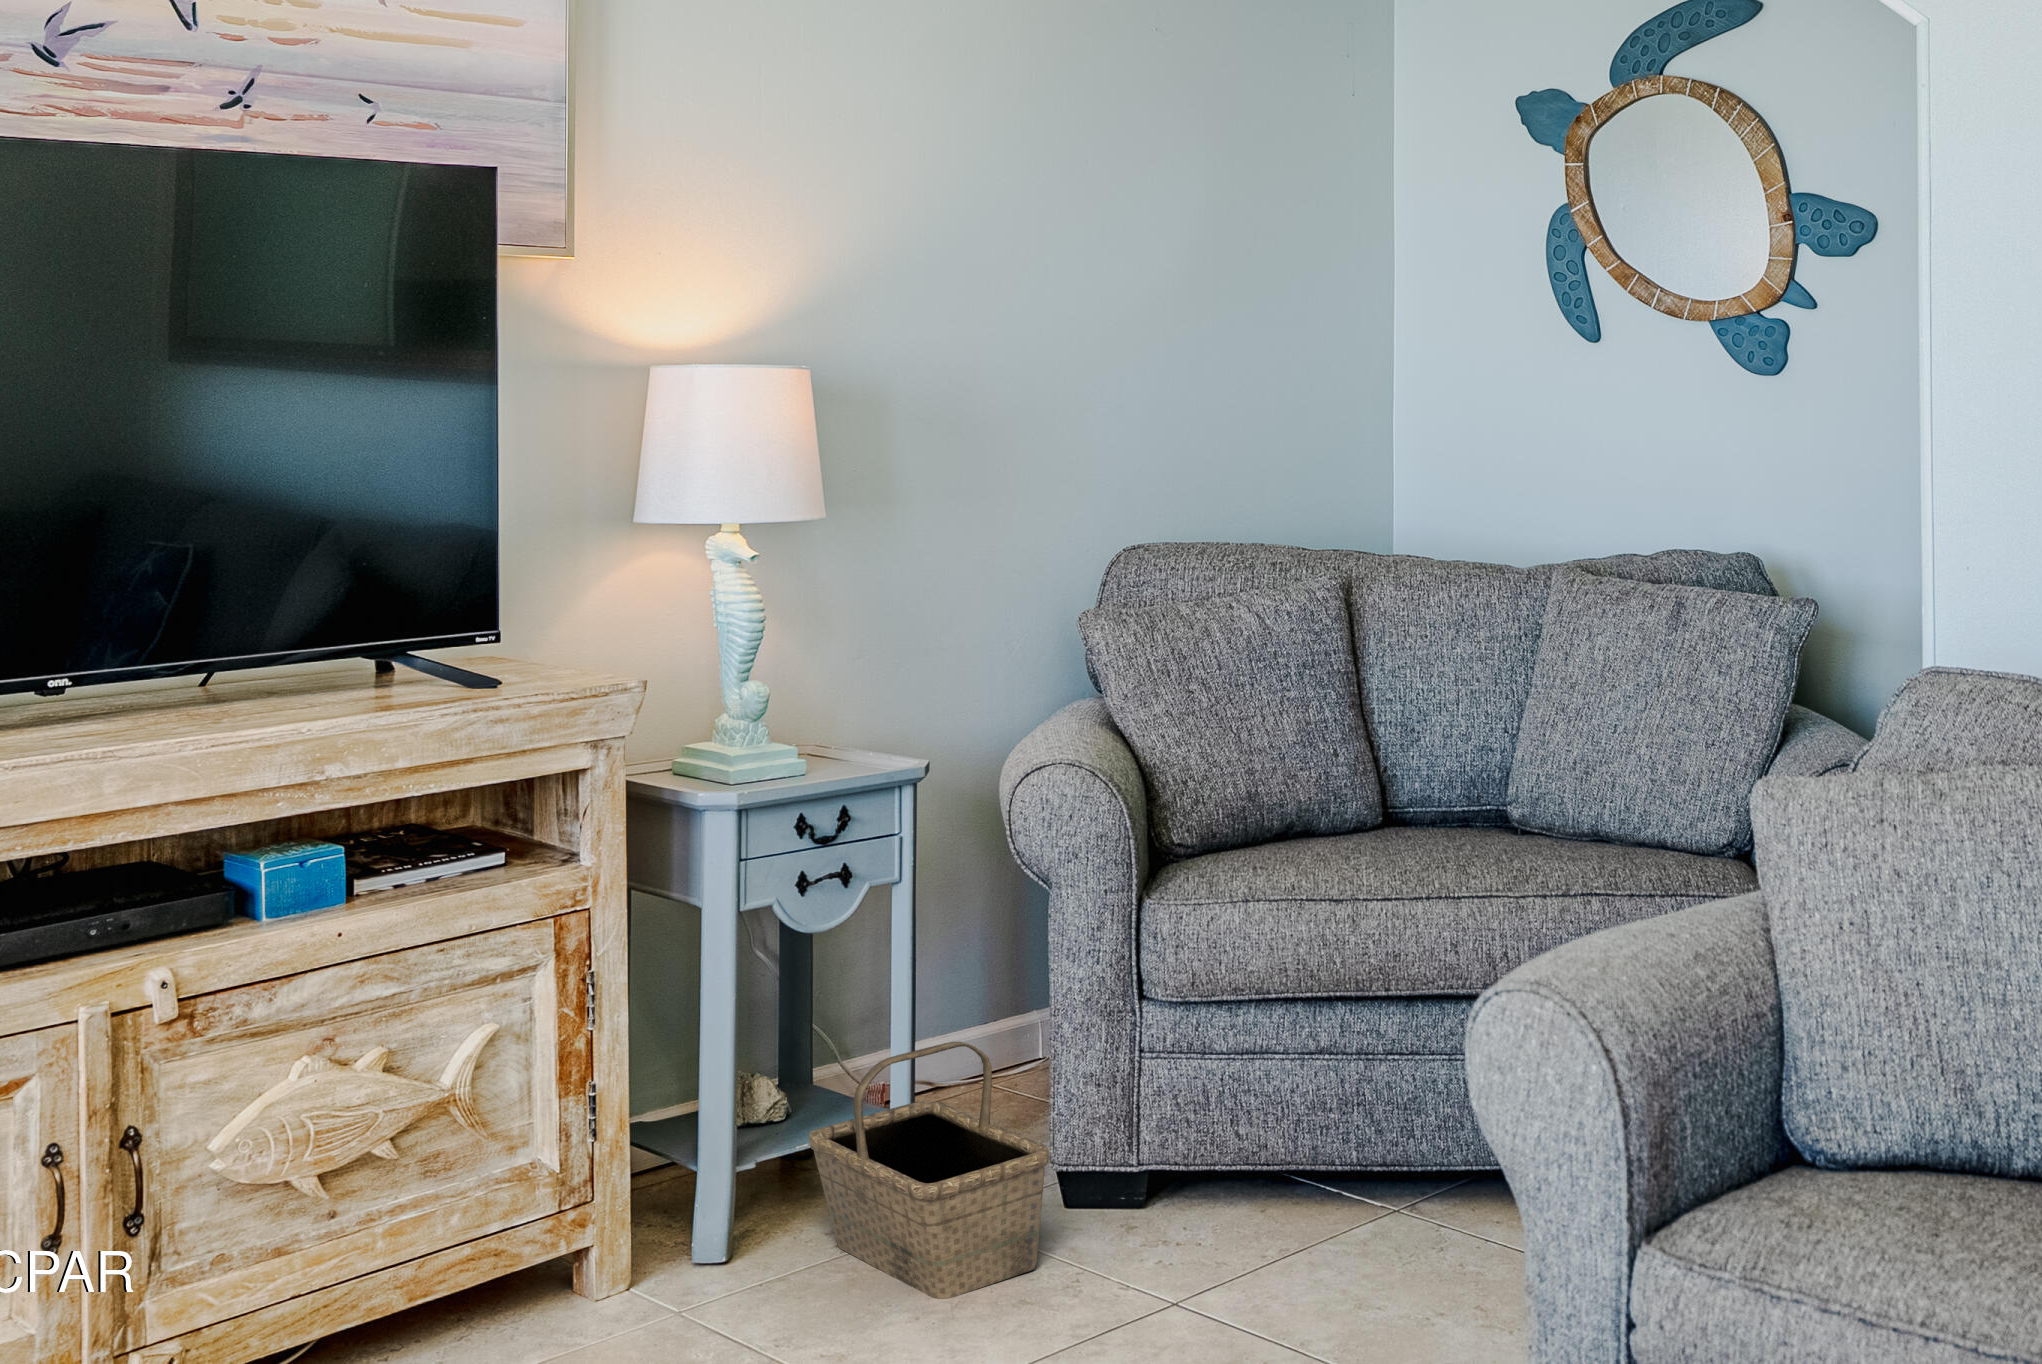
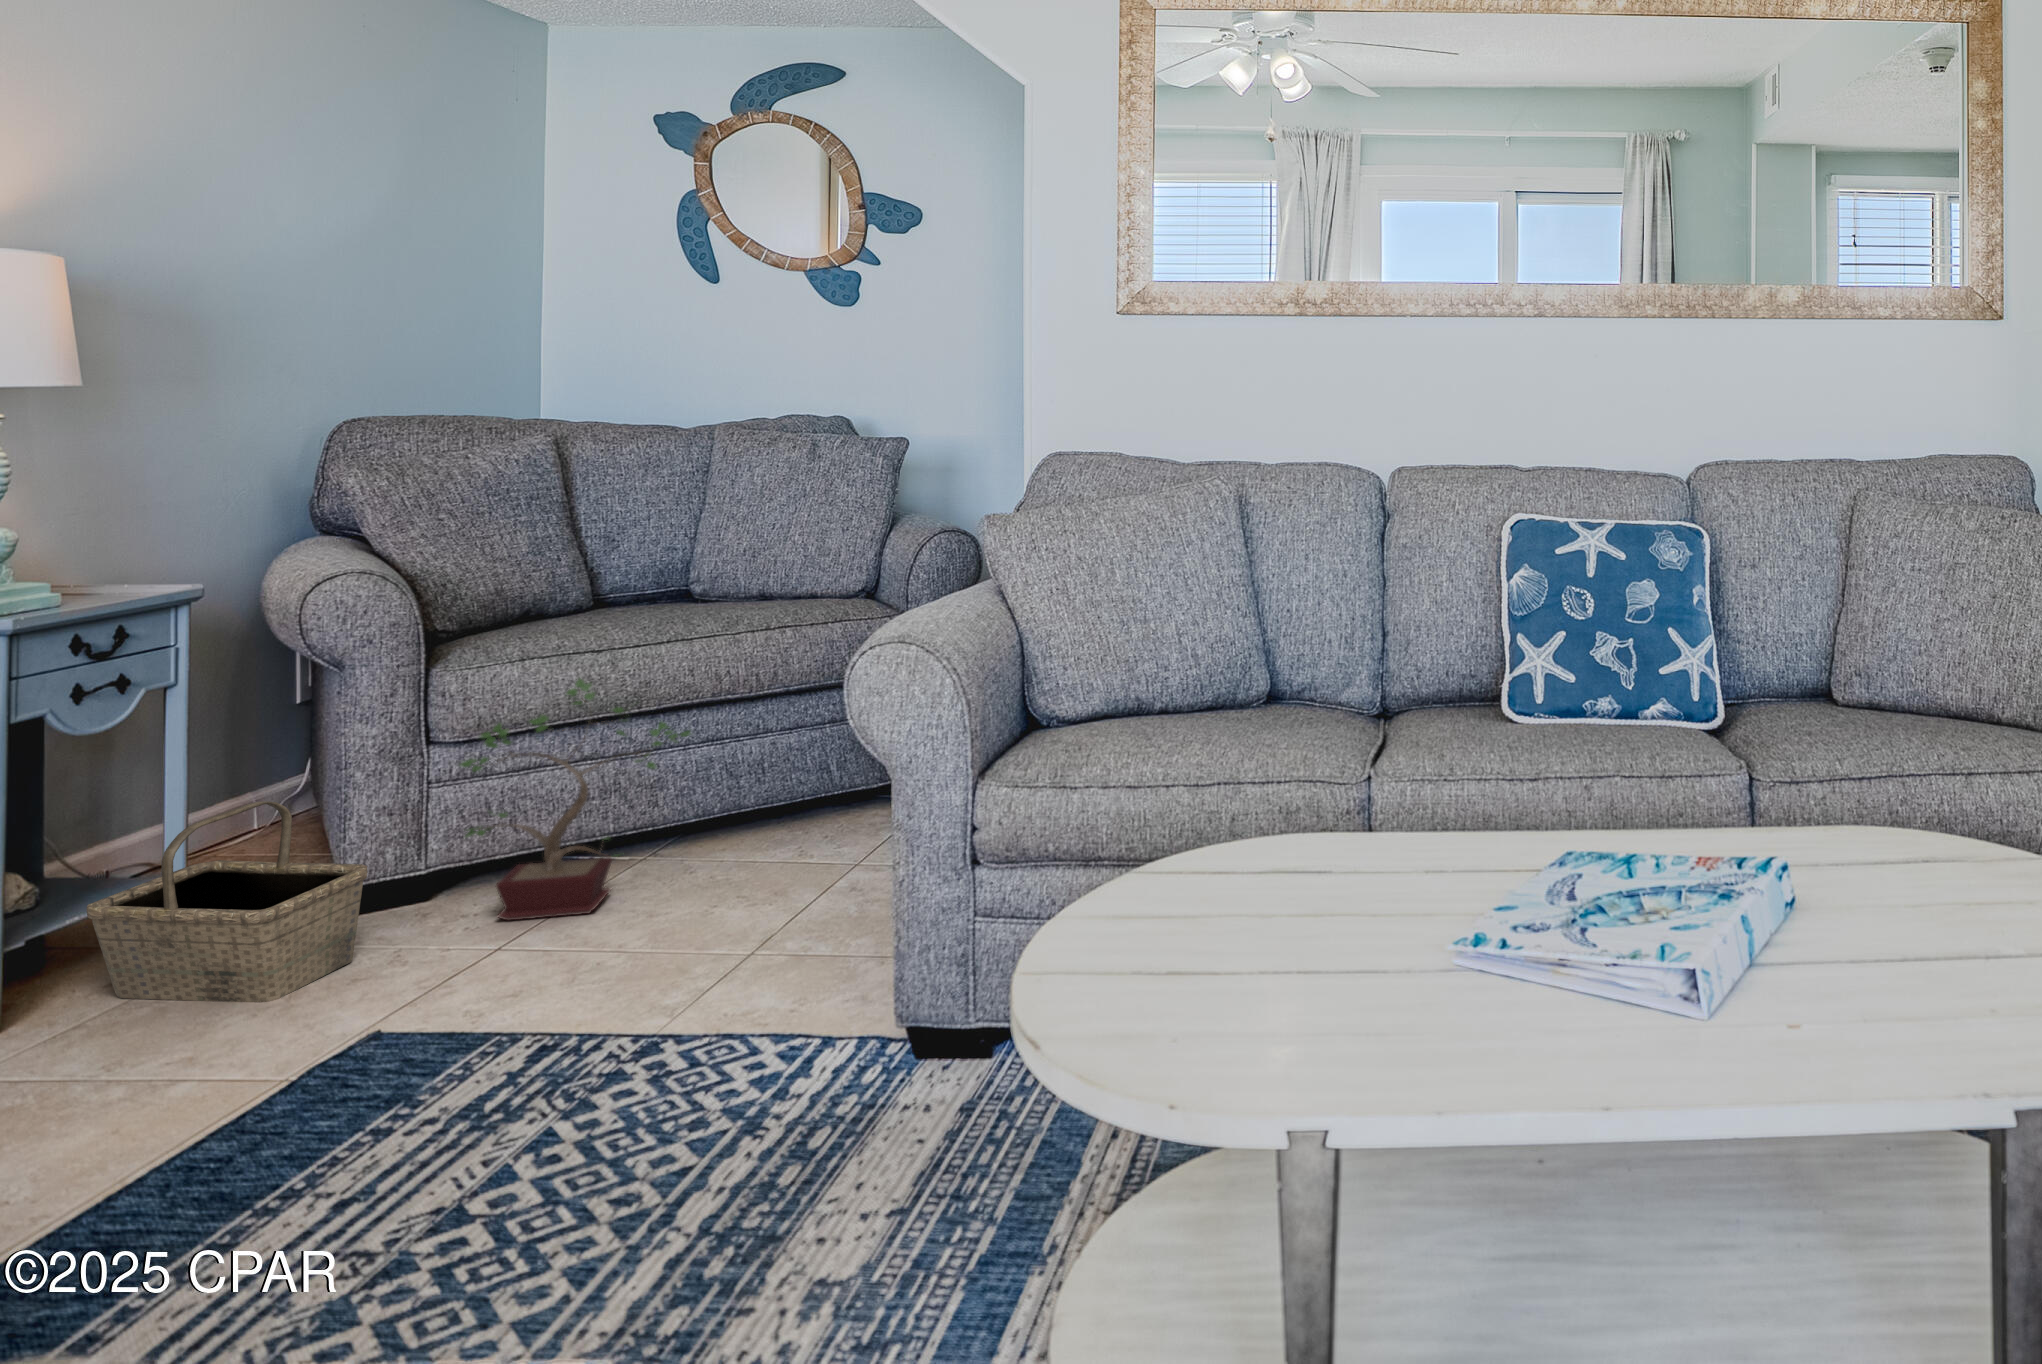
potted plant: none [1153,936,1402,1278] -> present [460,679,690,920]

